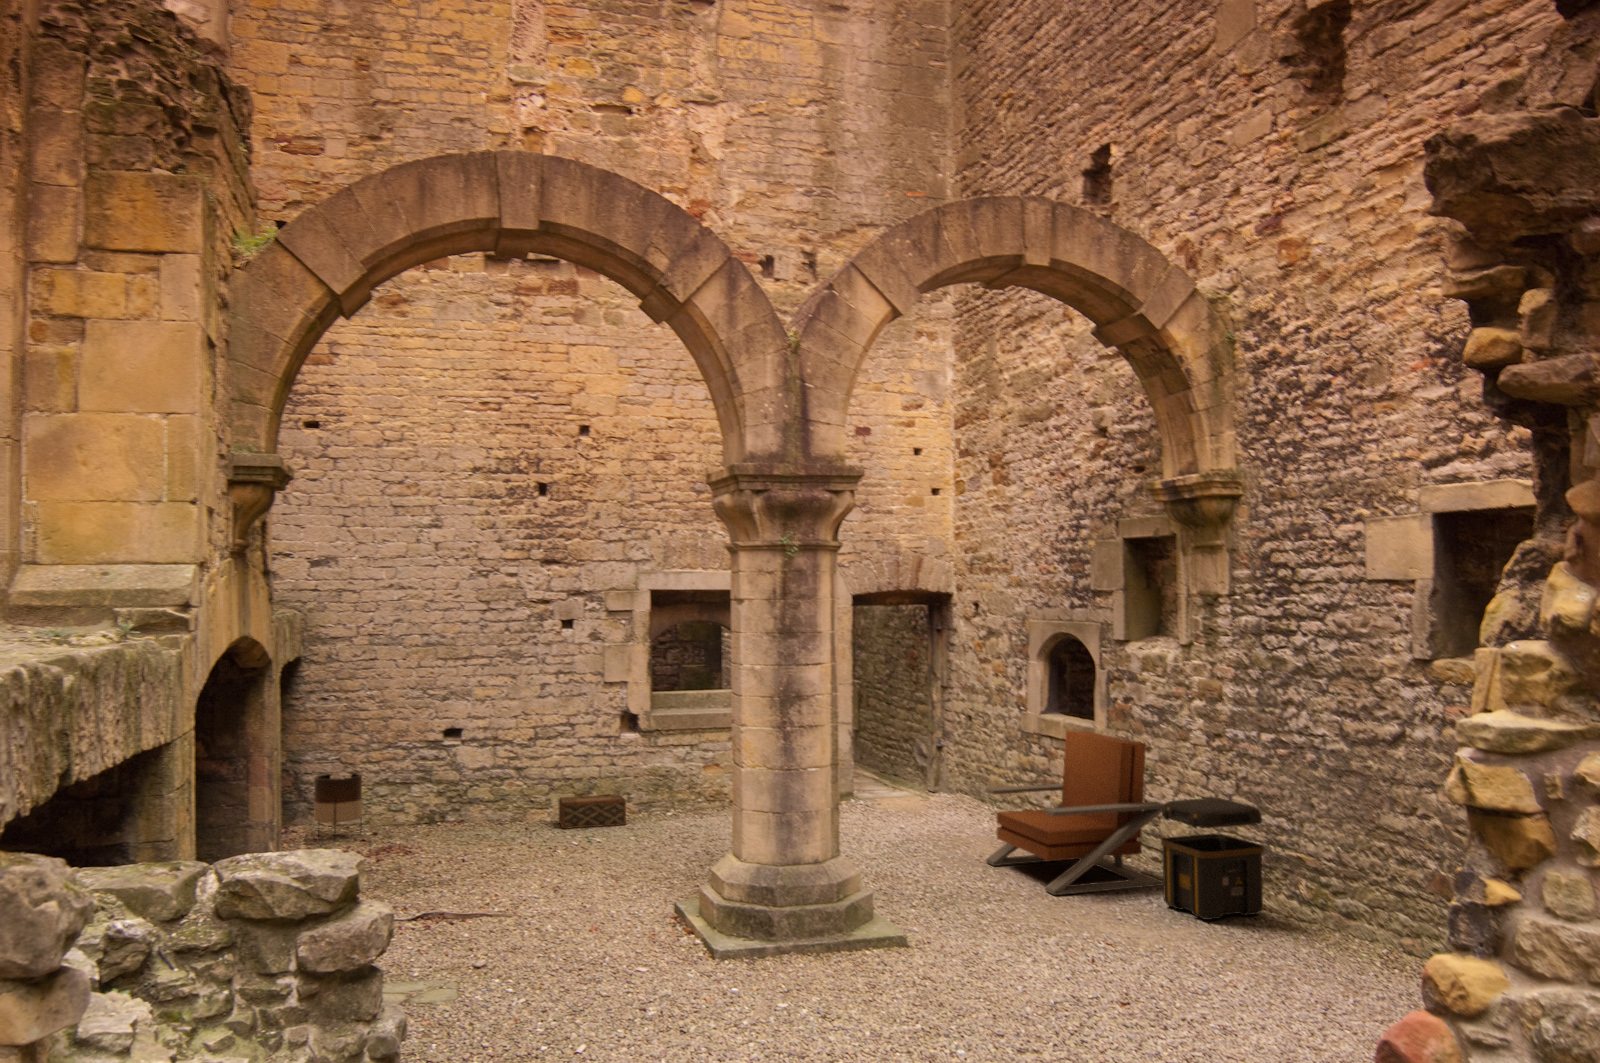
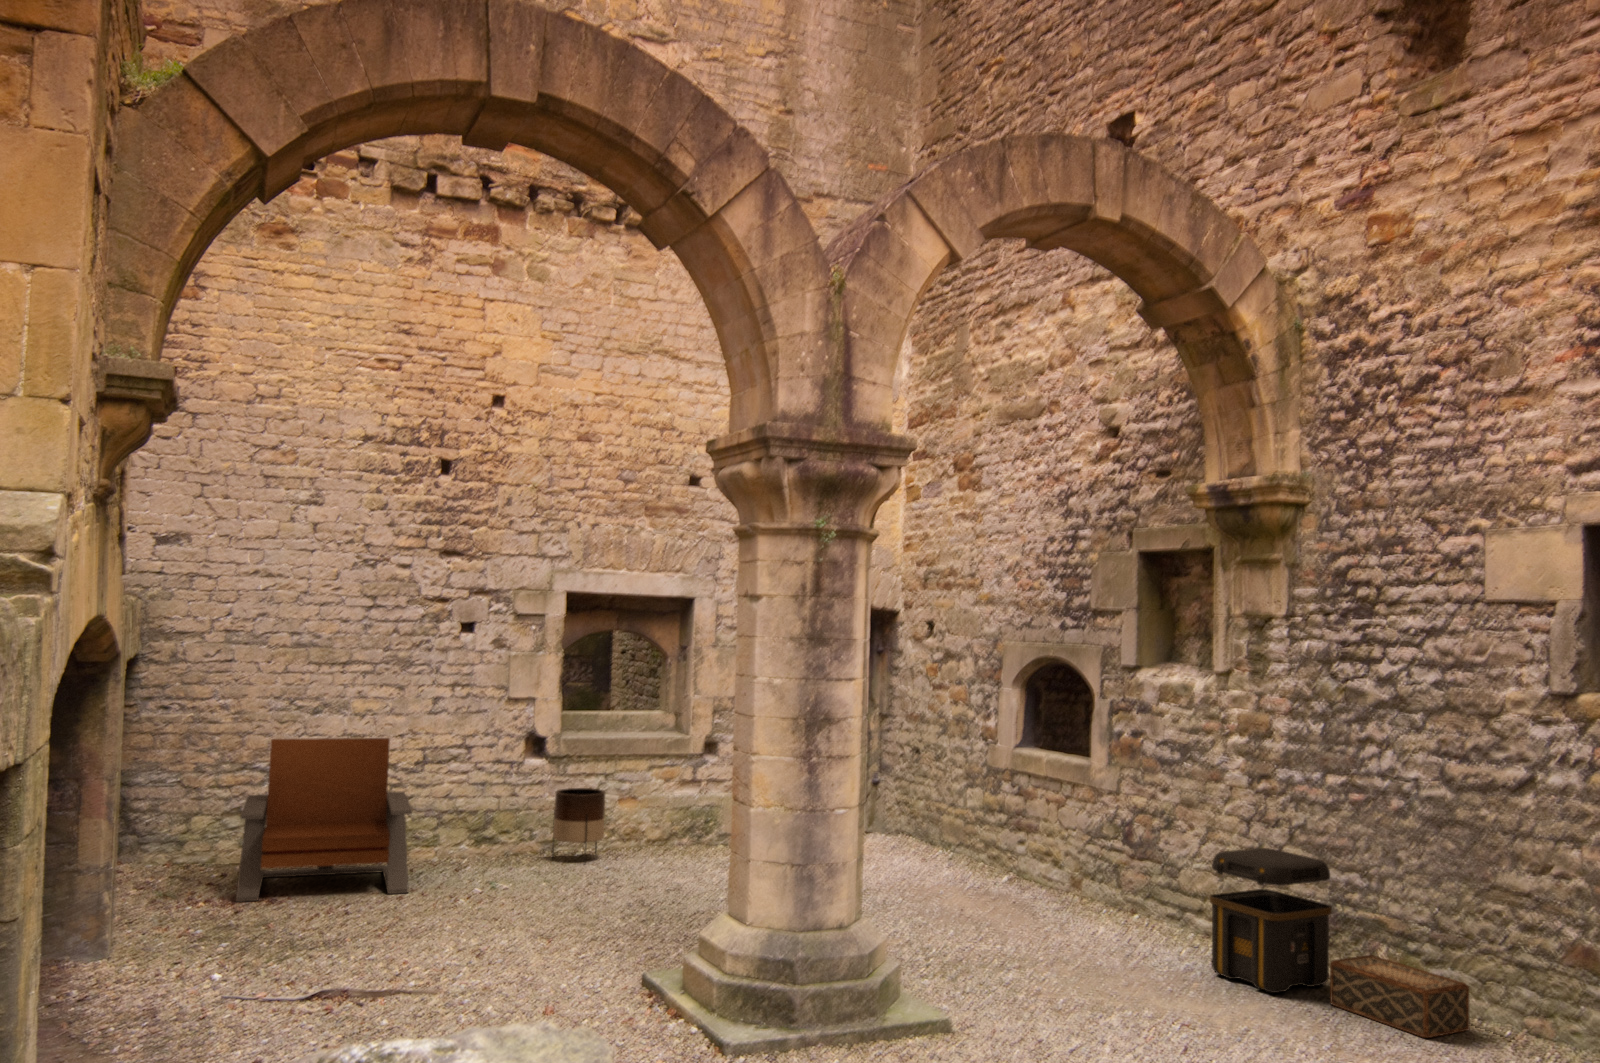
lounge chair: present [985,730,1164,895] -> present [236,738,412,902]
planter: present [314,773,362,827] -> present [552,788,605,861]
woven basket: present [559,794,626,829] -> present [1330,955,1470,1038]

